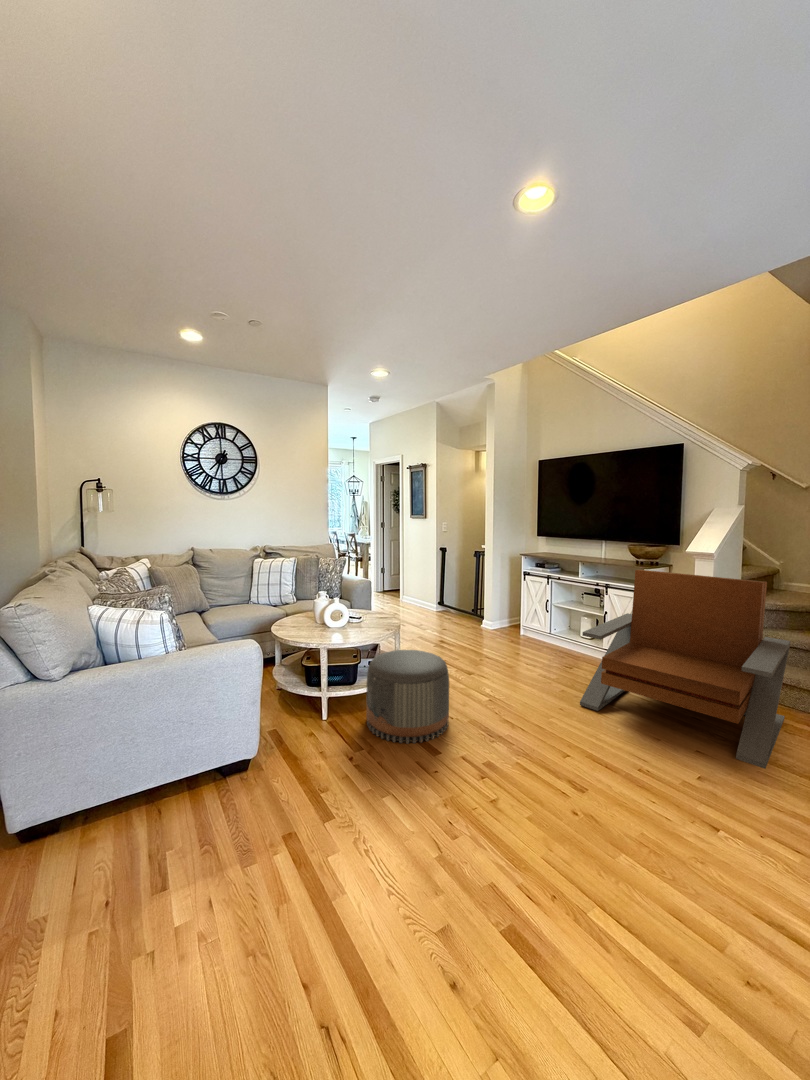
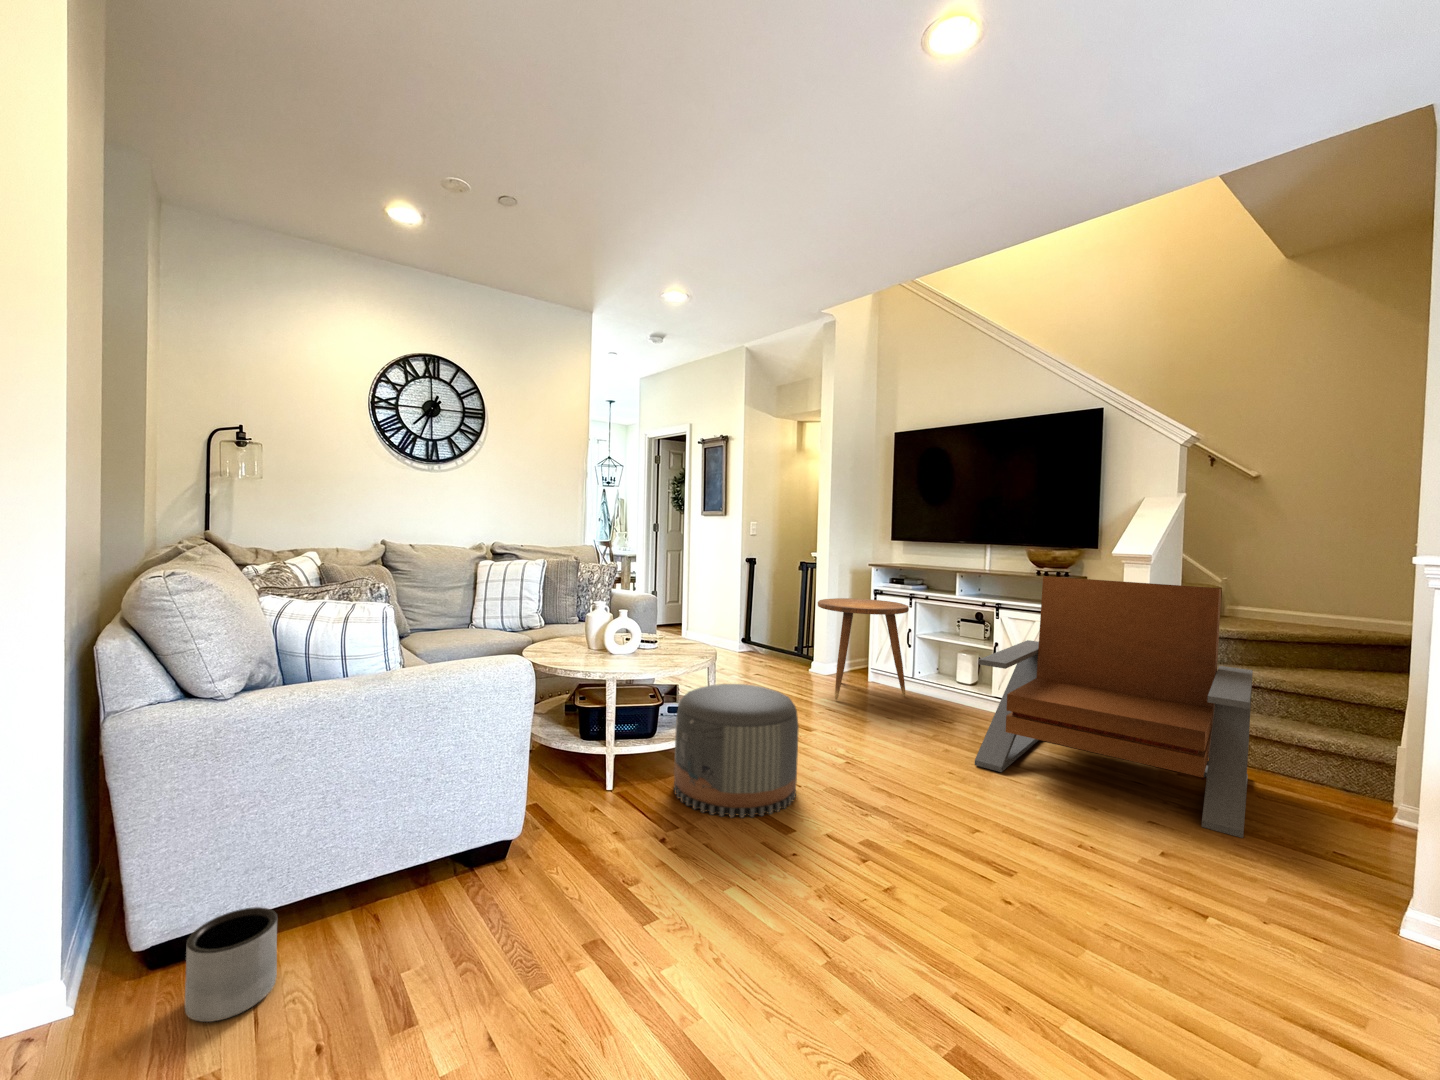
side table: none [483,579,546,652] -> present [818,598,909,700]
planter: none [41,807,97,877] -> present [185,907,277,1022]

